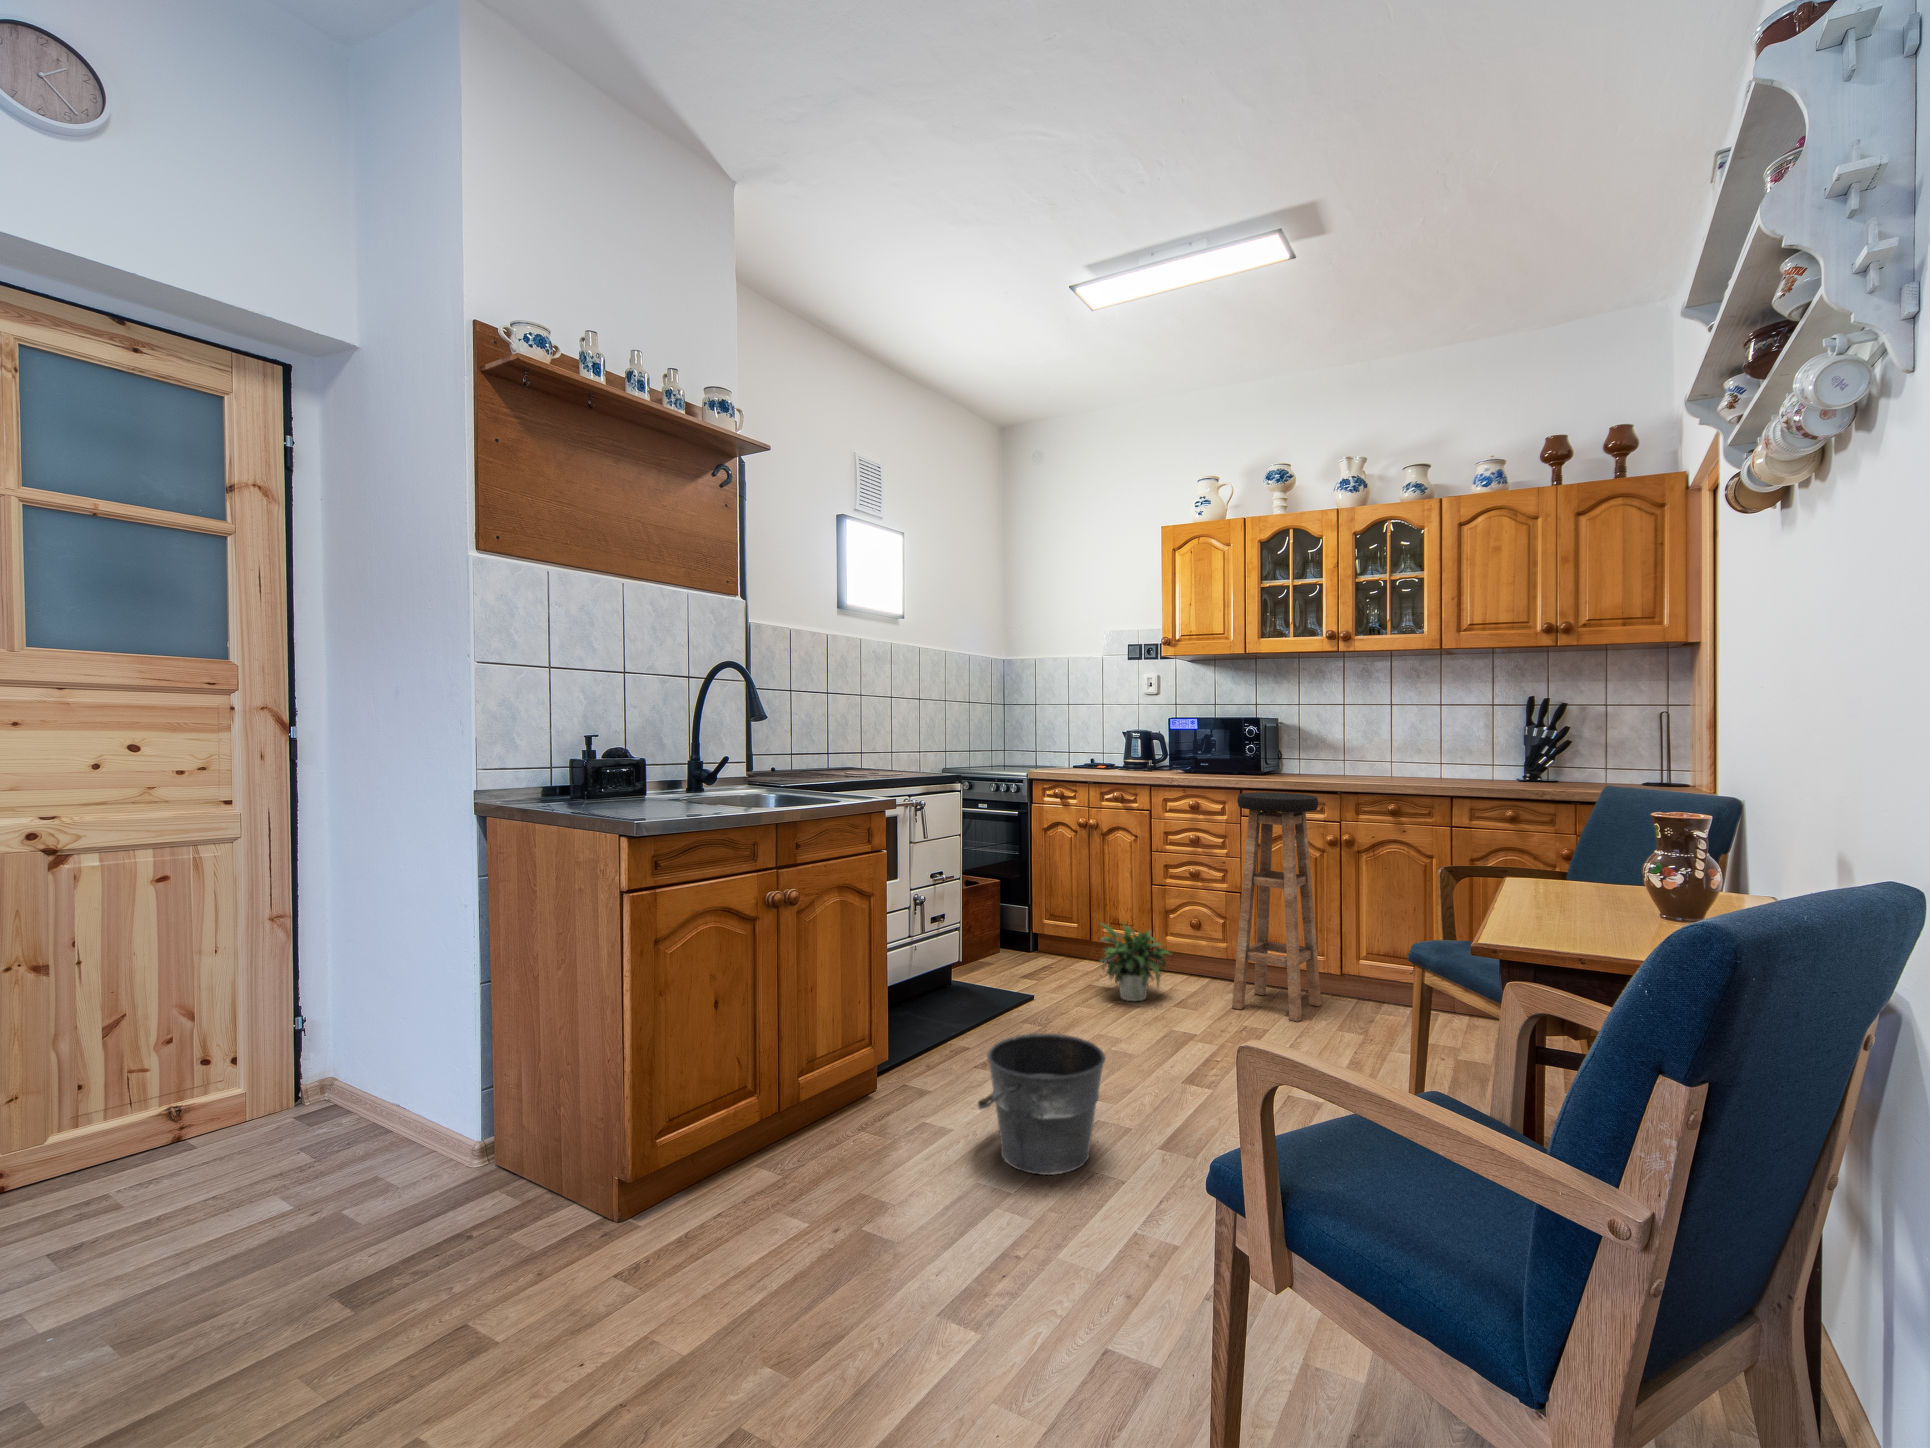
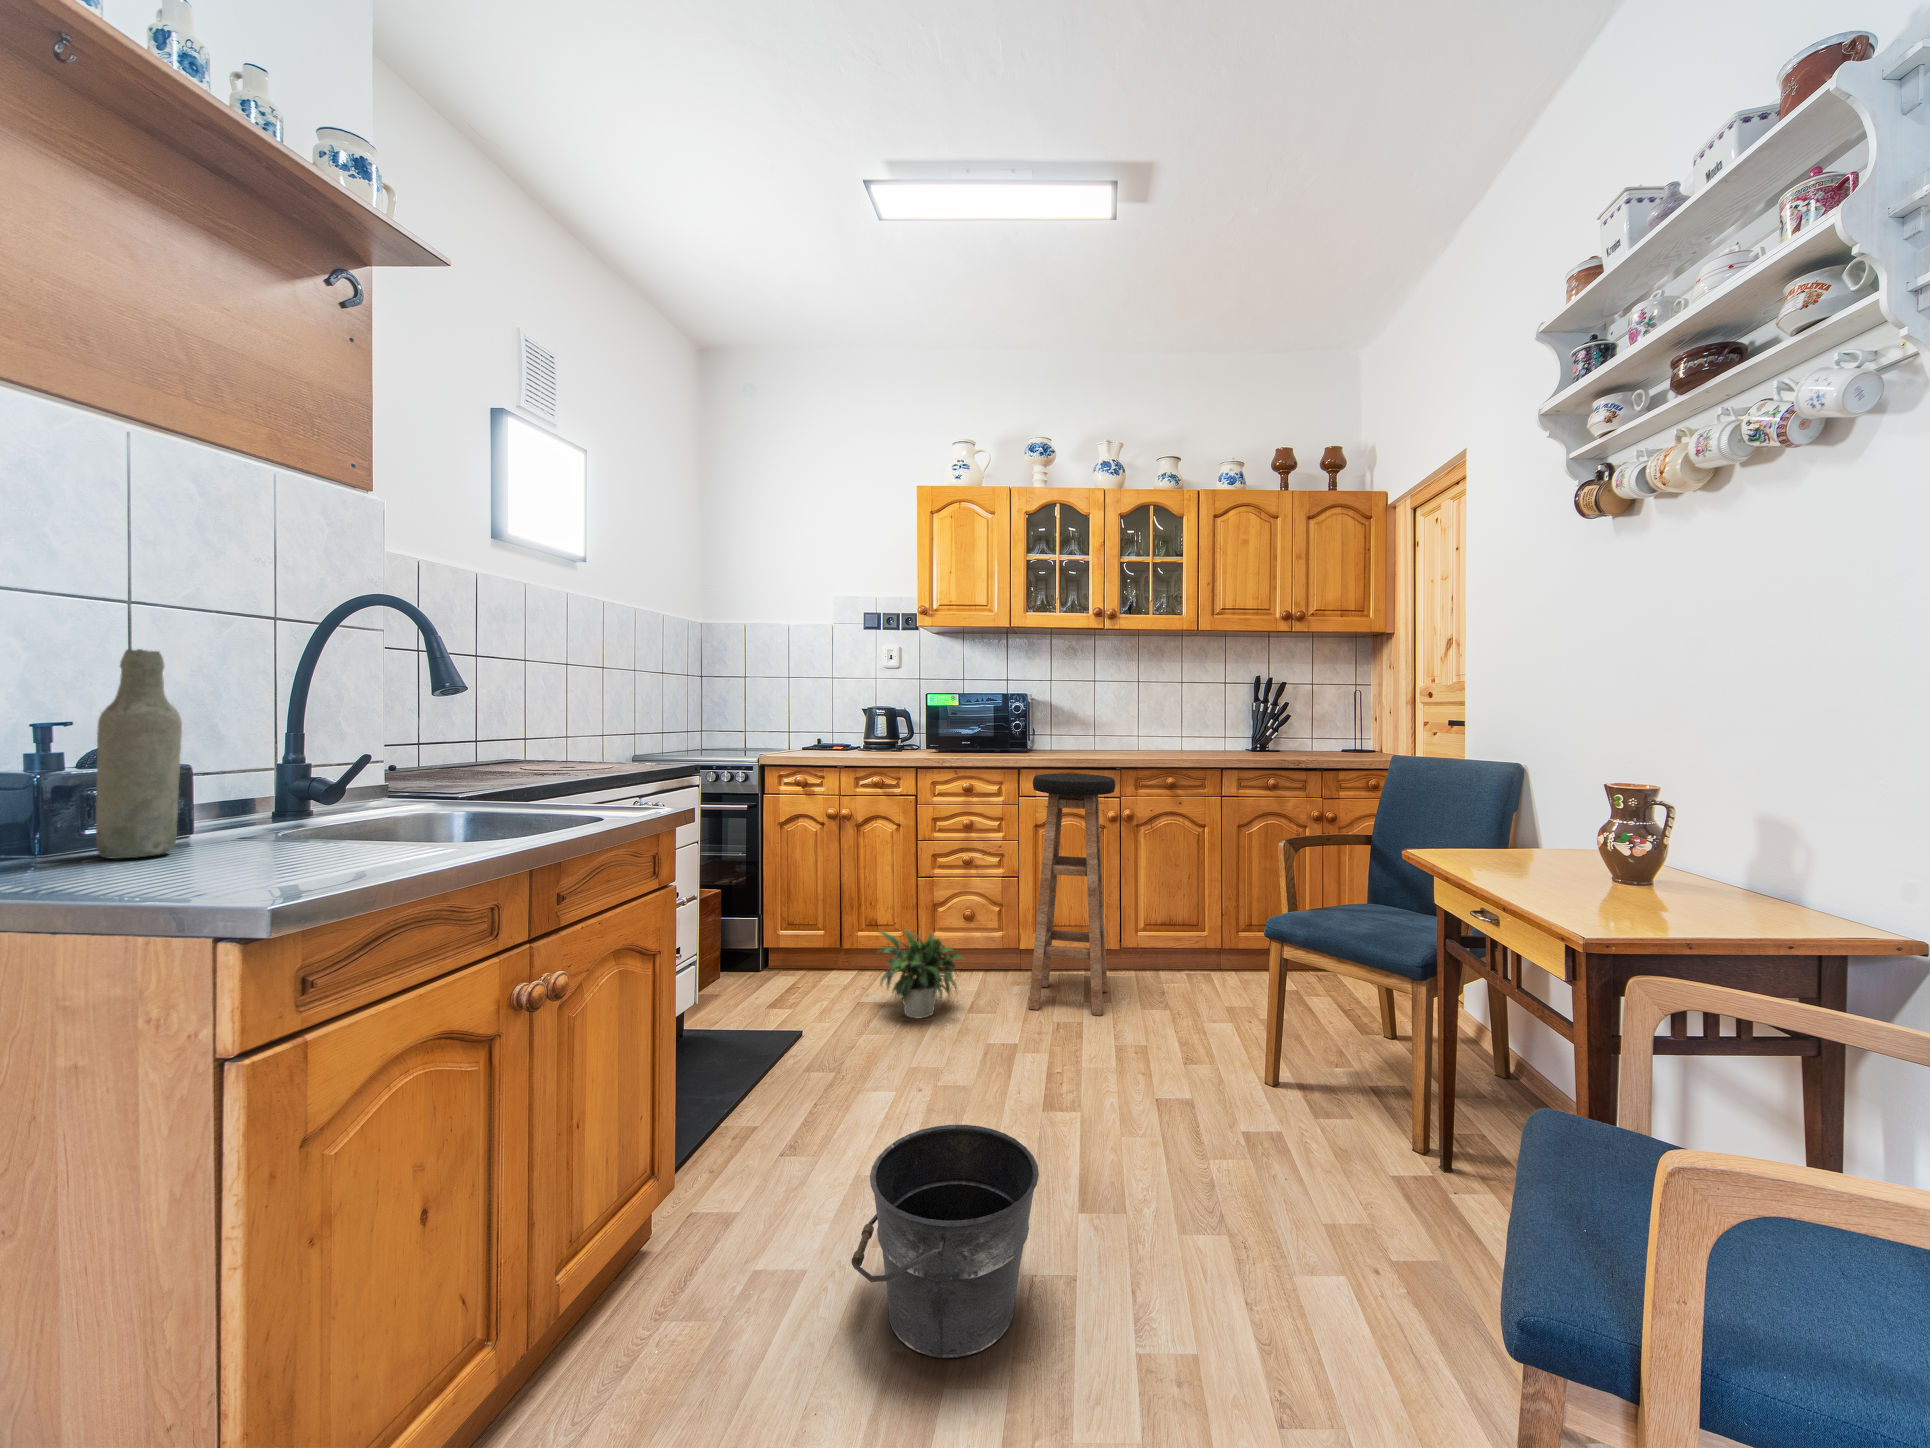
bottle: none [612,700,641,799] -> present [96,649,182,859]

